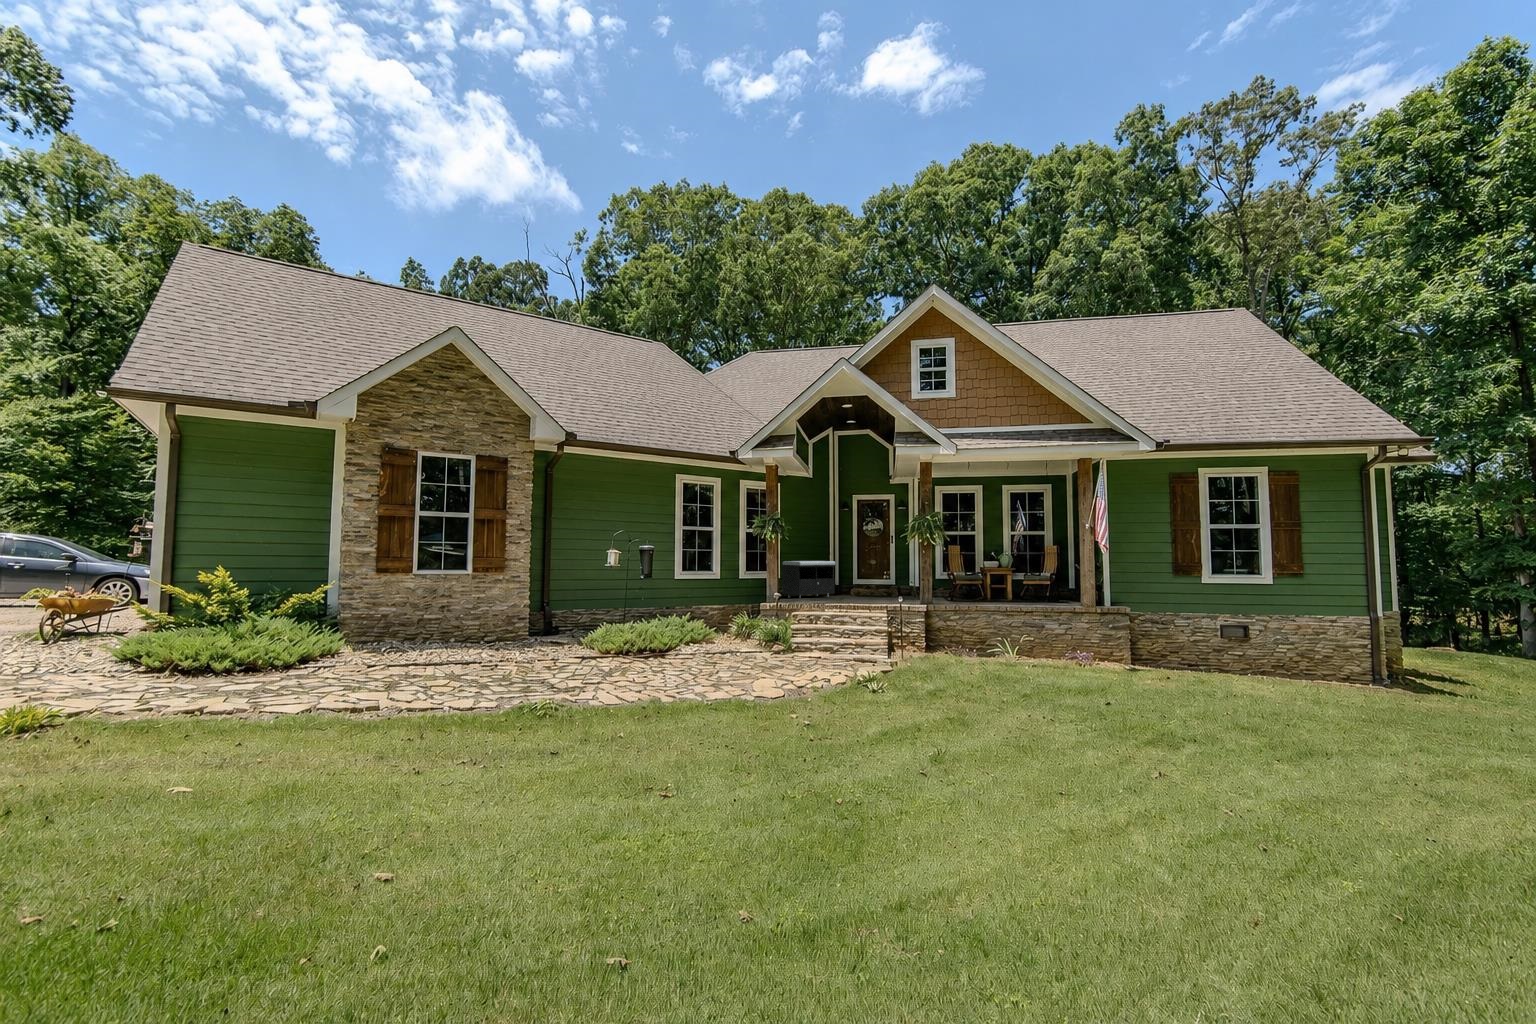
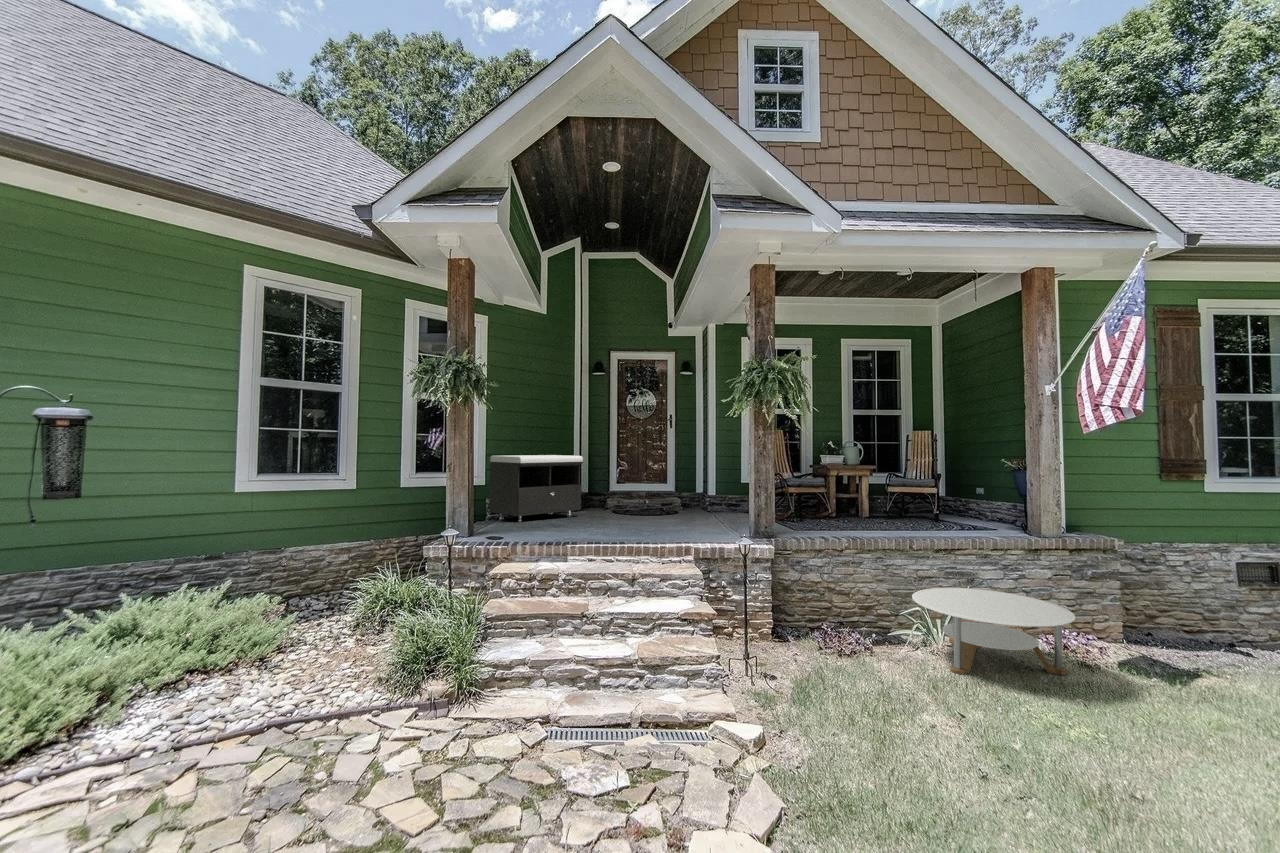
round table: none [994,629,1066,665] -> present [912,588,1075,675]

